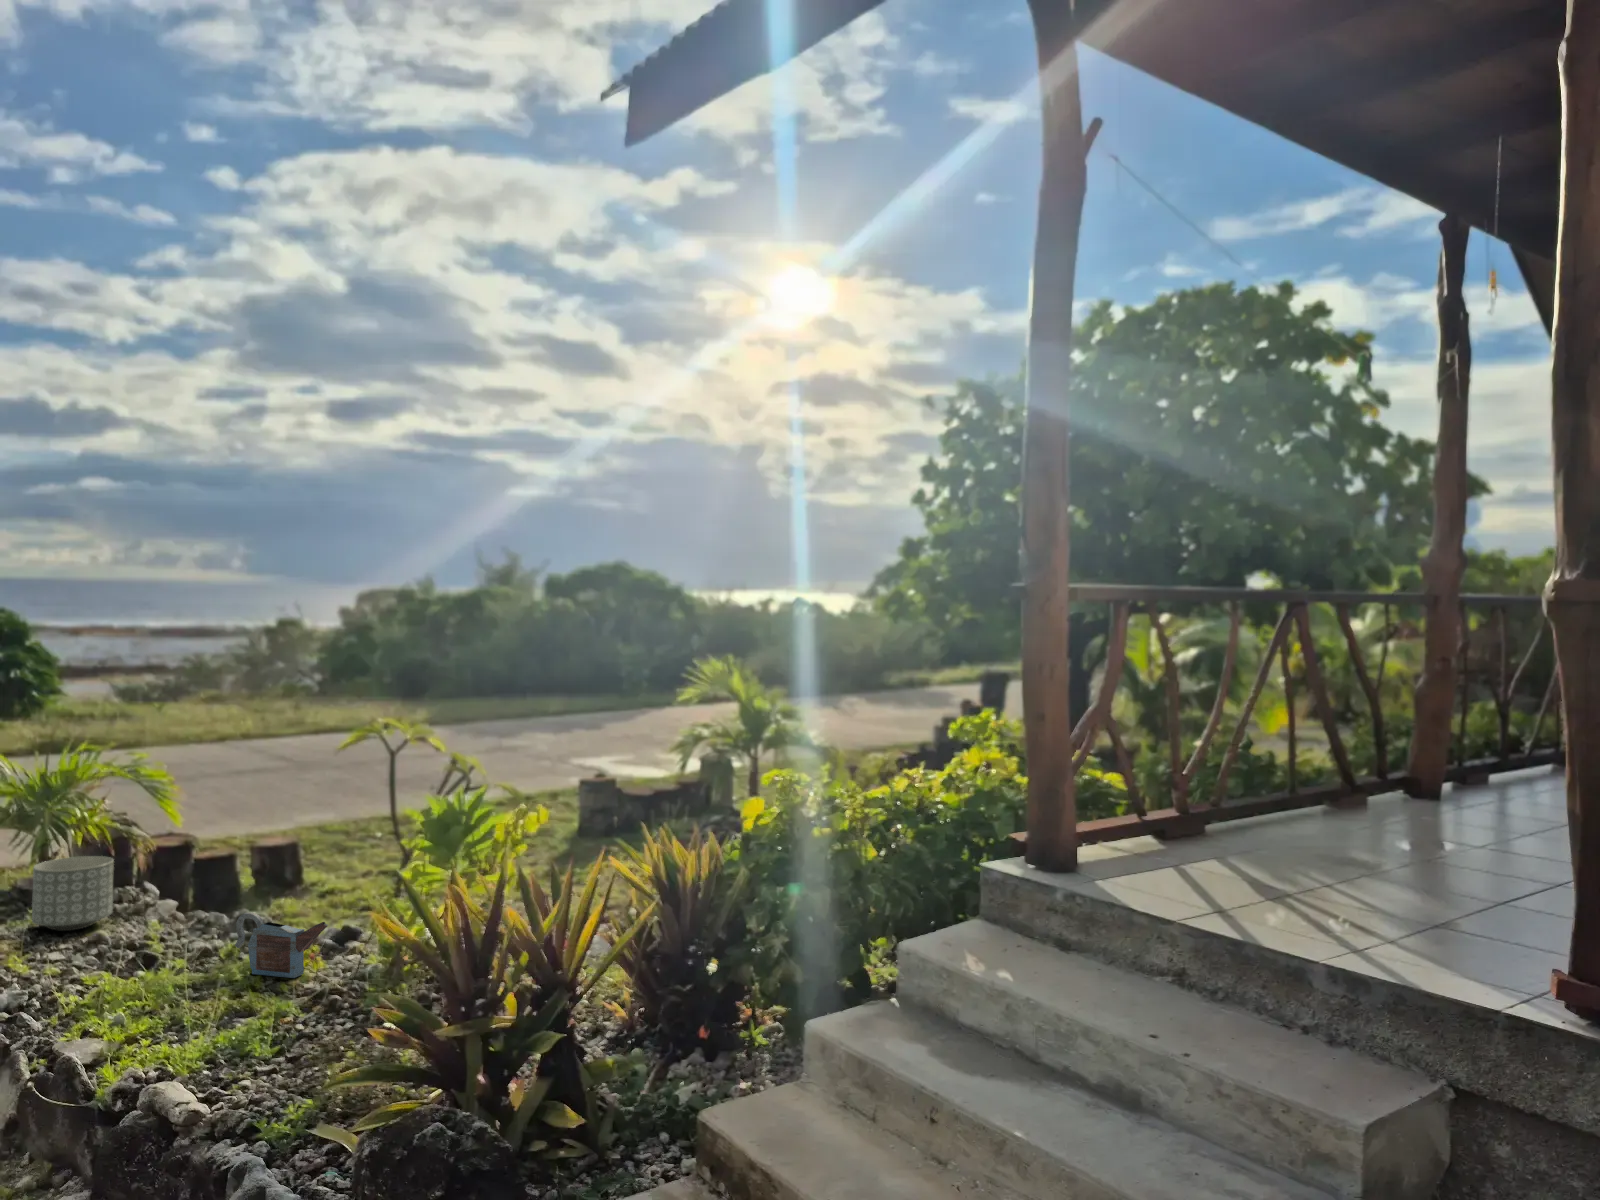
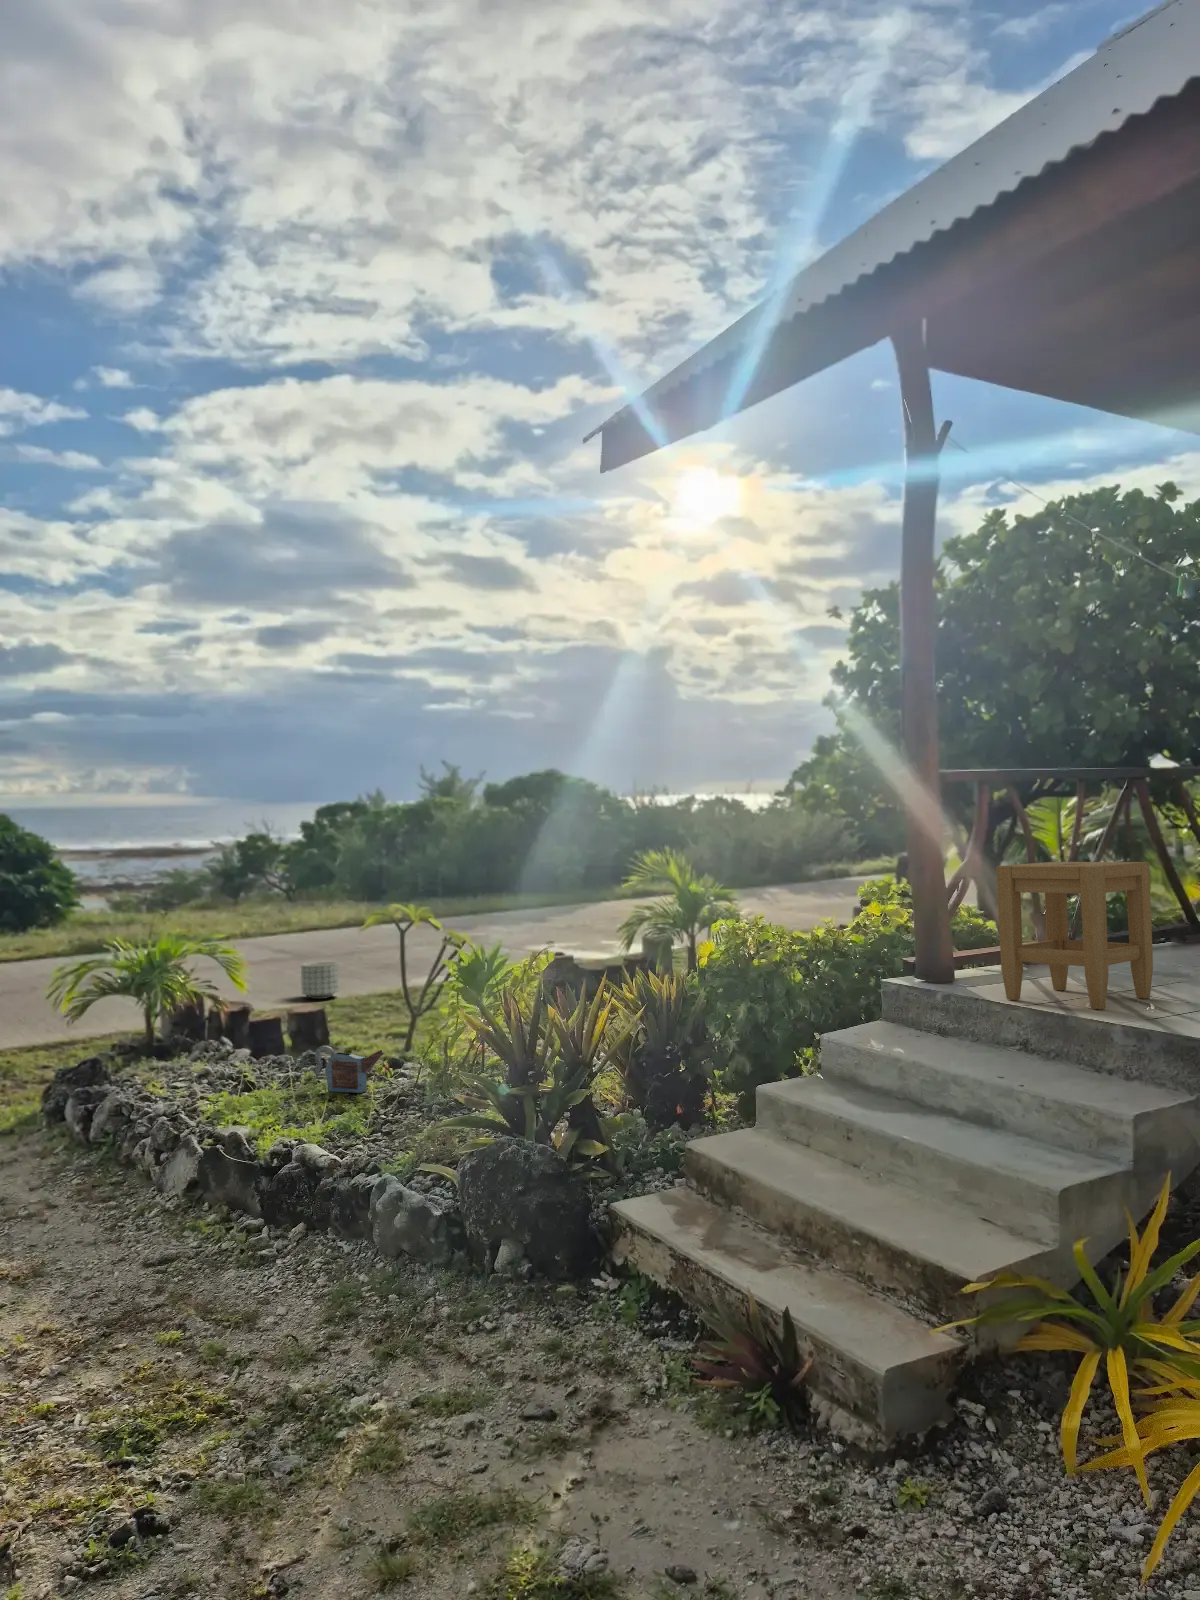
stool: none [1144,717,1343,933] -> present [996,862,1153,1010]
planter: present [32,856,114,931] -> present [301,962,339,999]

